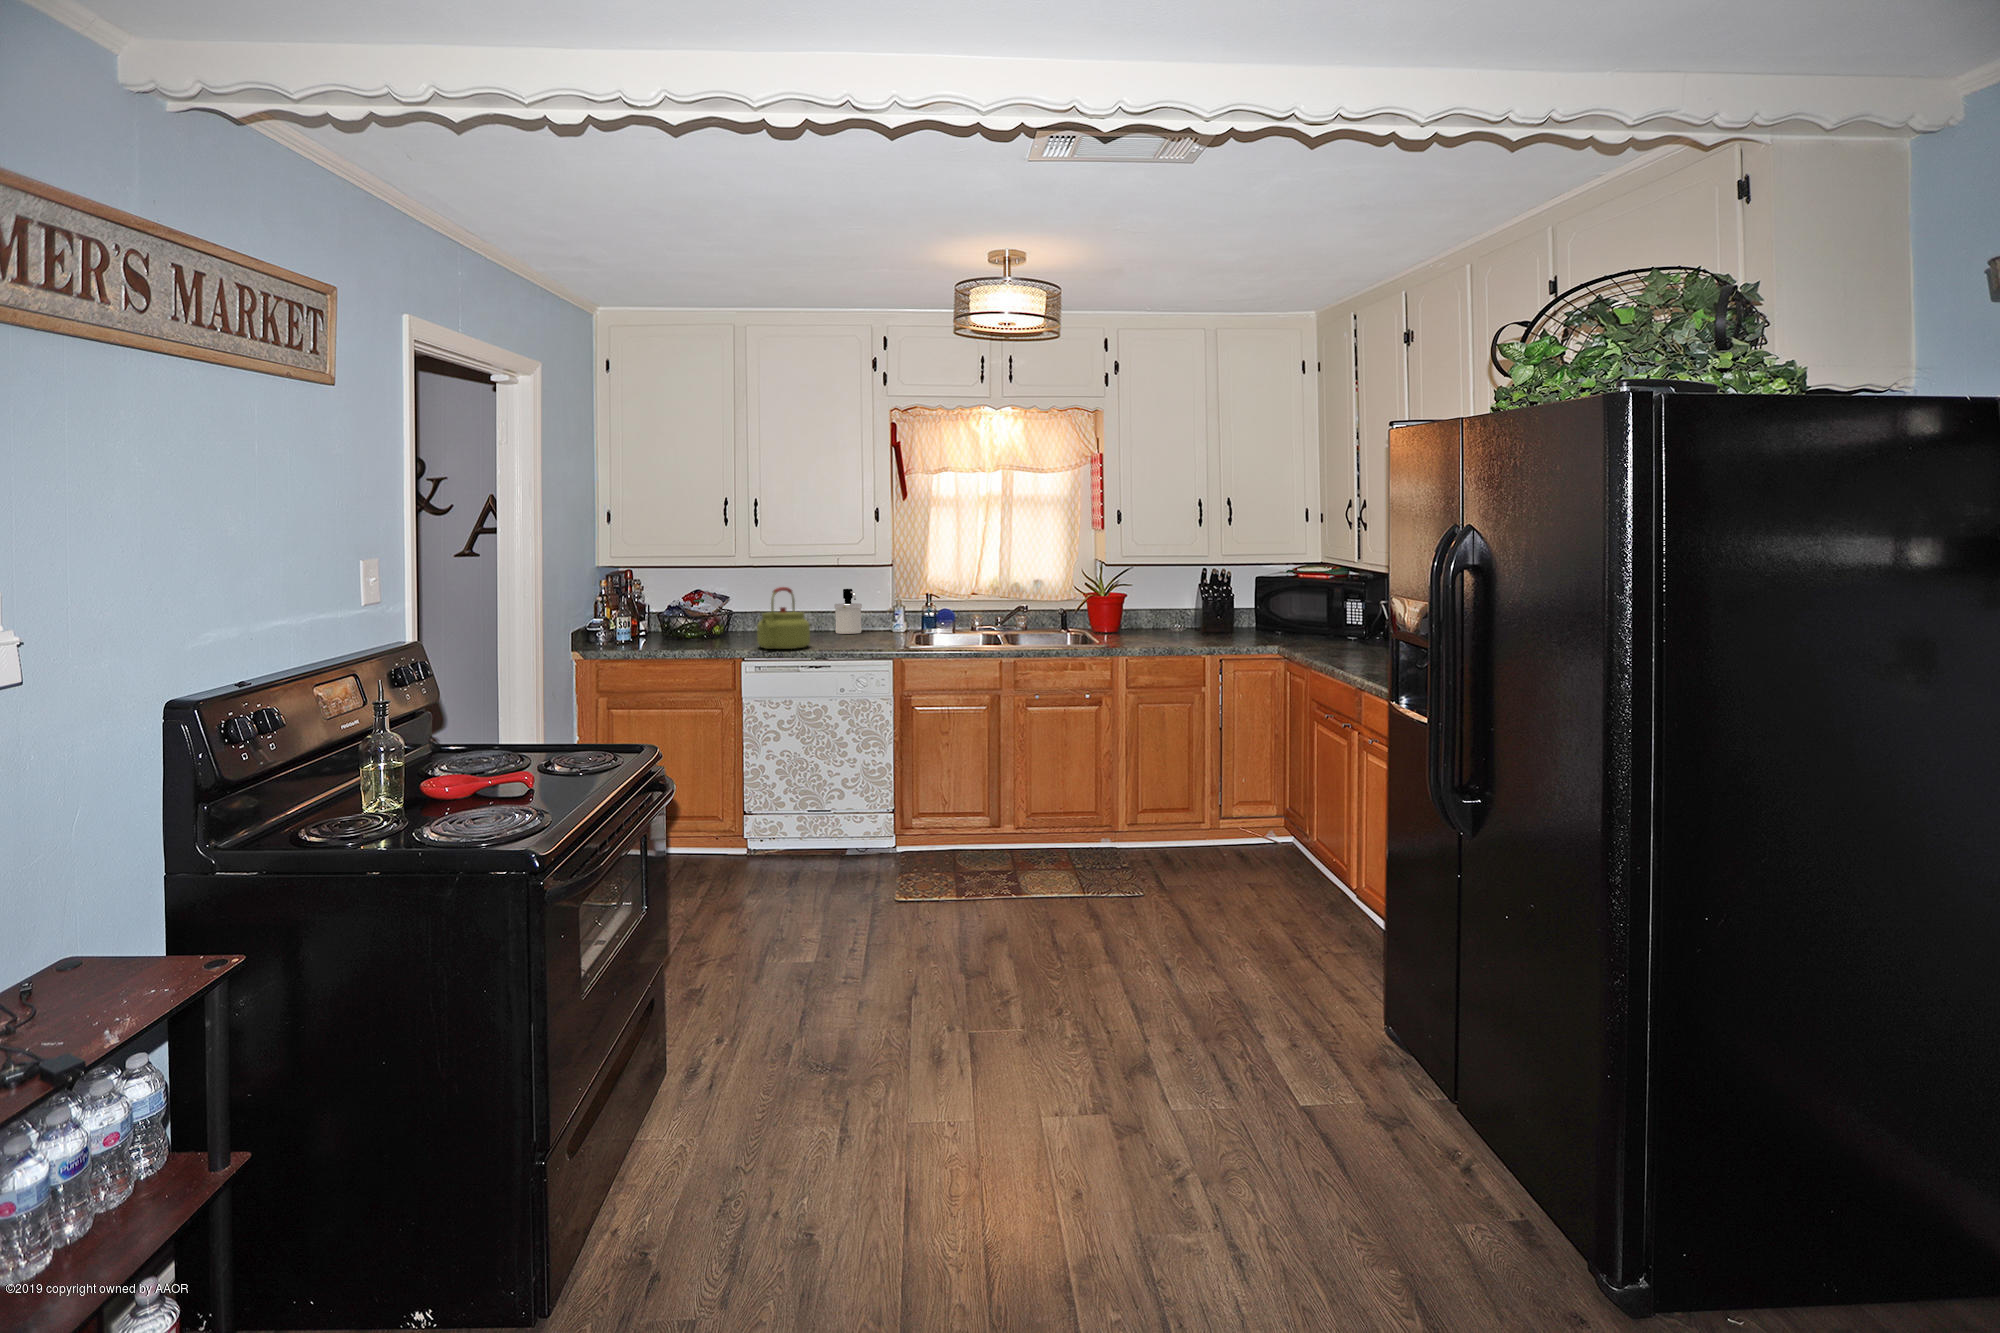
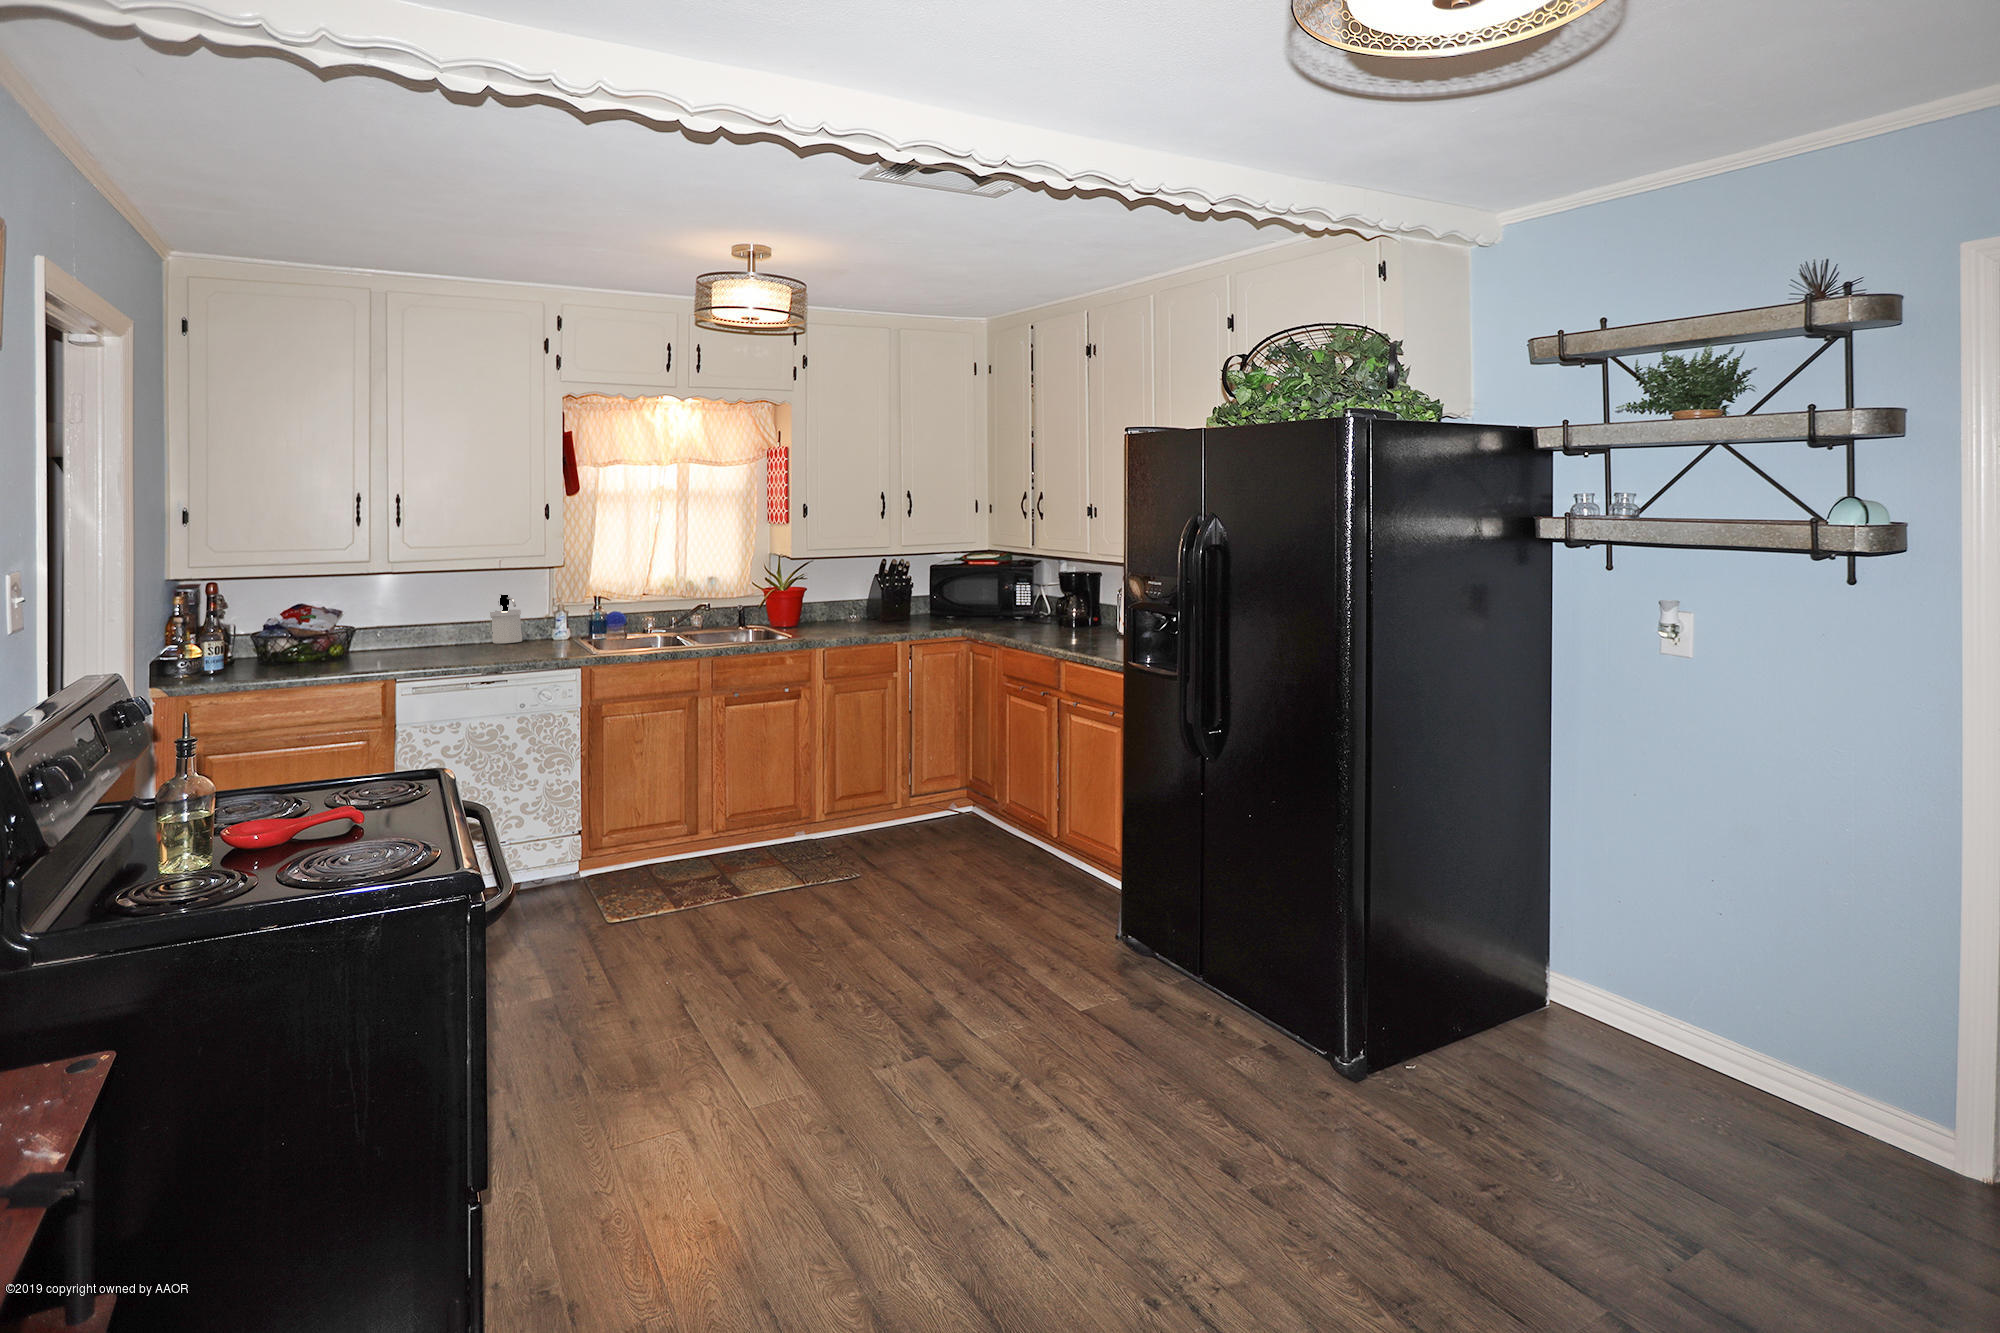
kettle: present [757,587,810,649] -> none [408,598,473,668]

